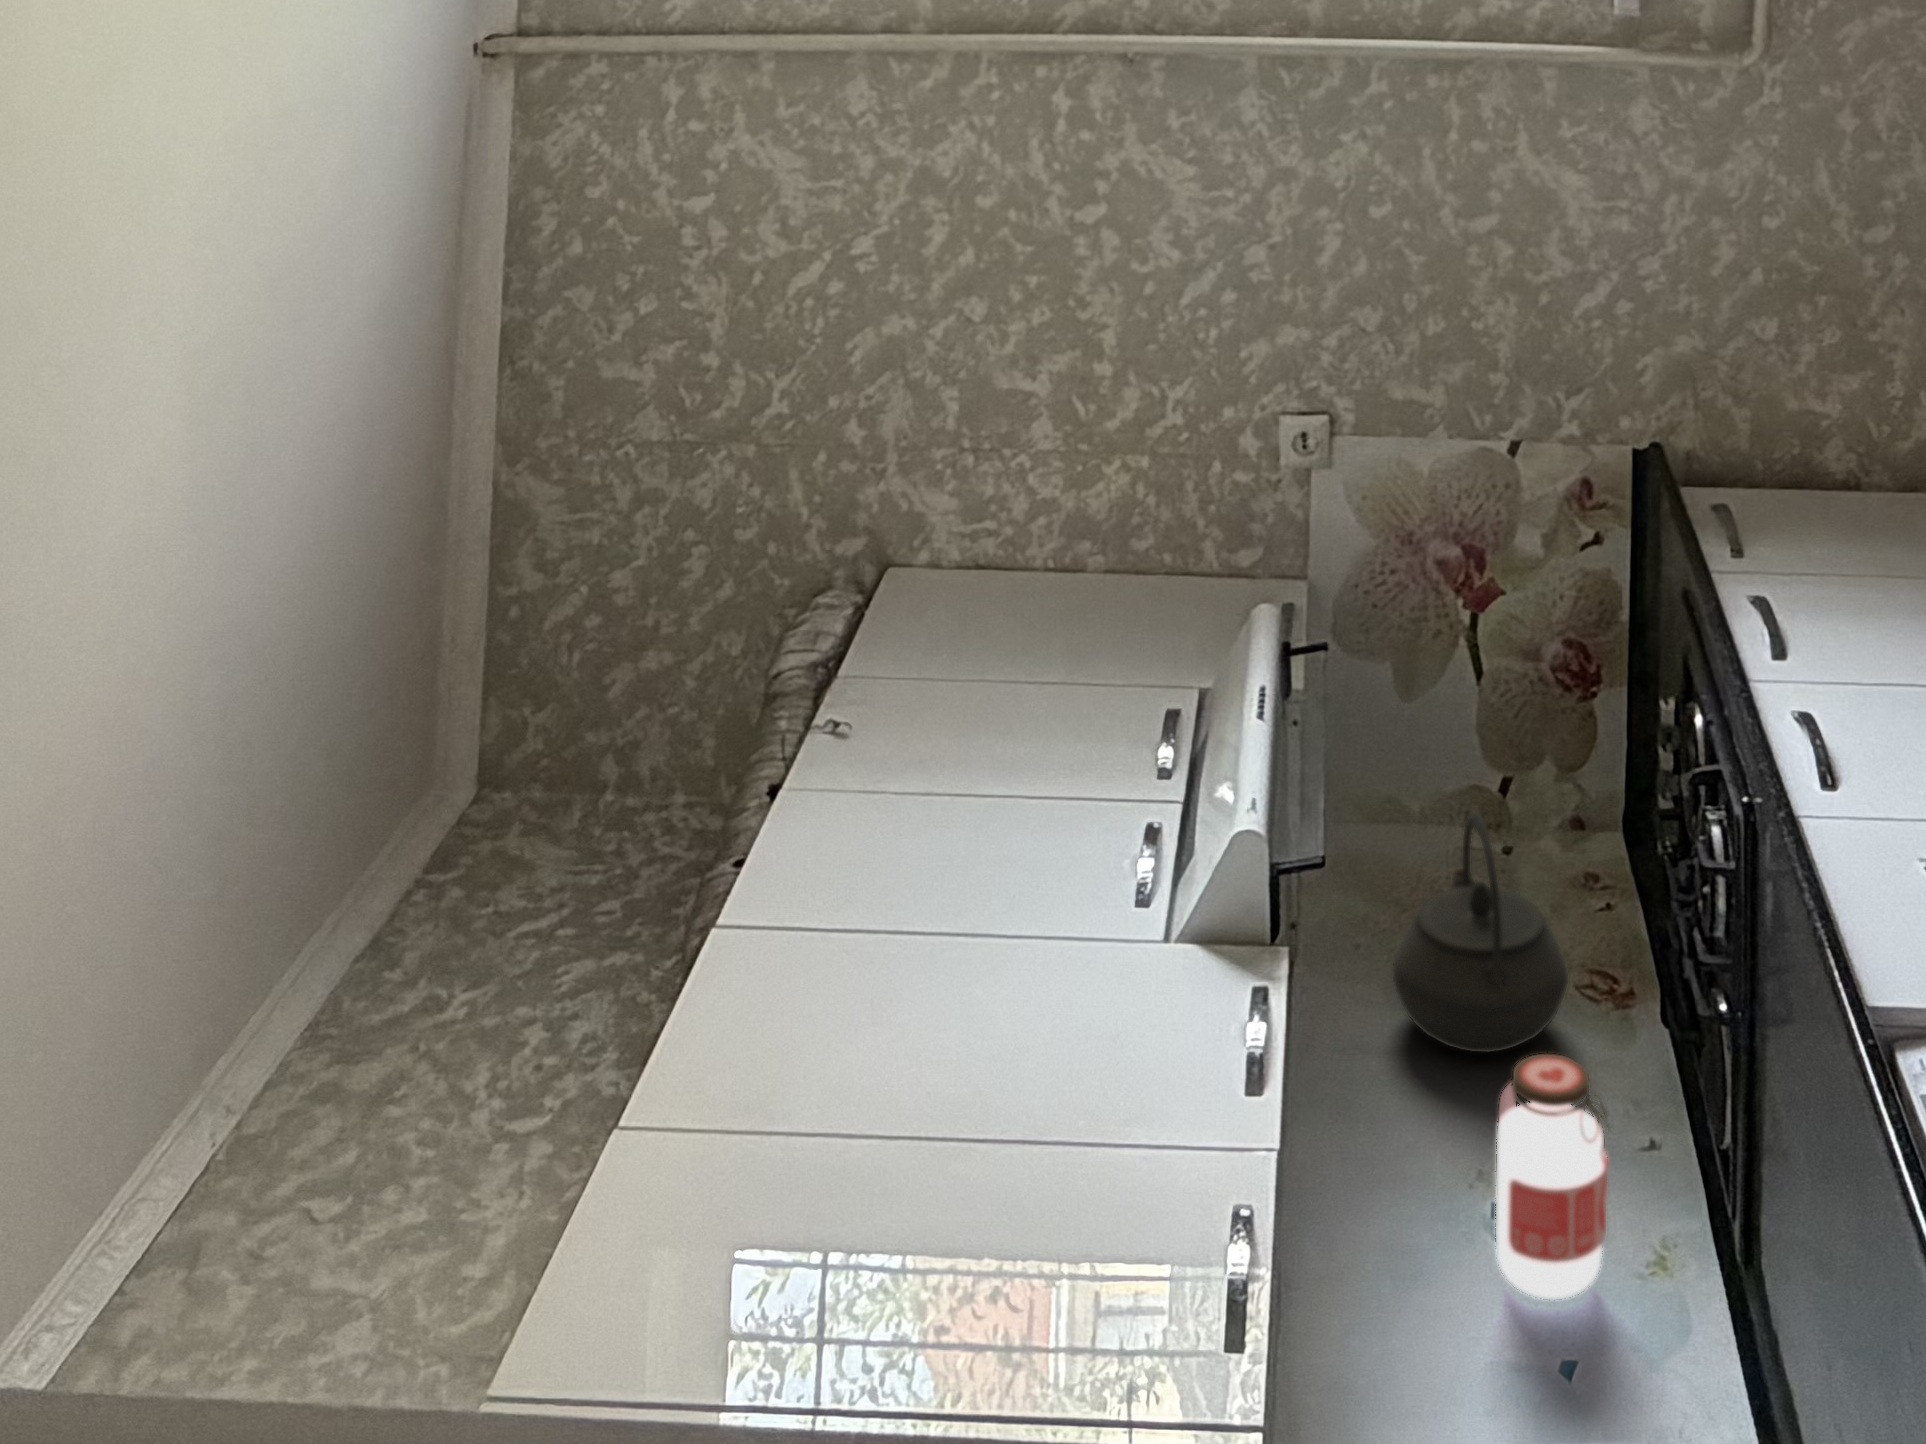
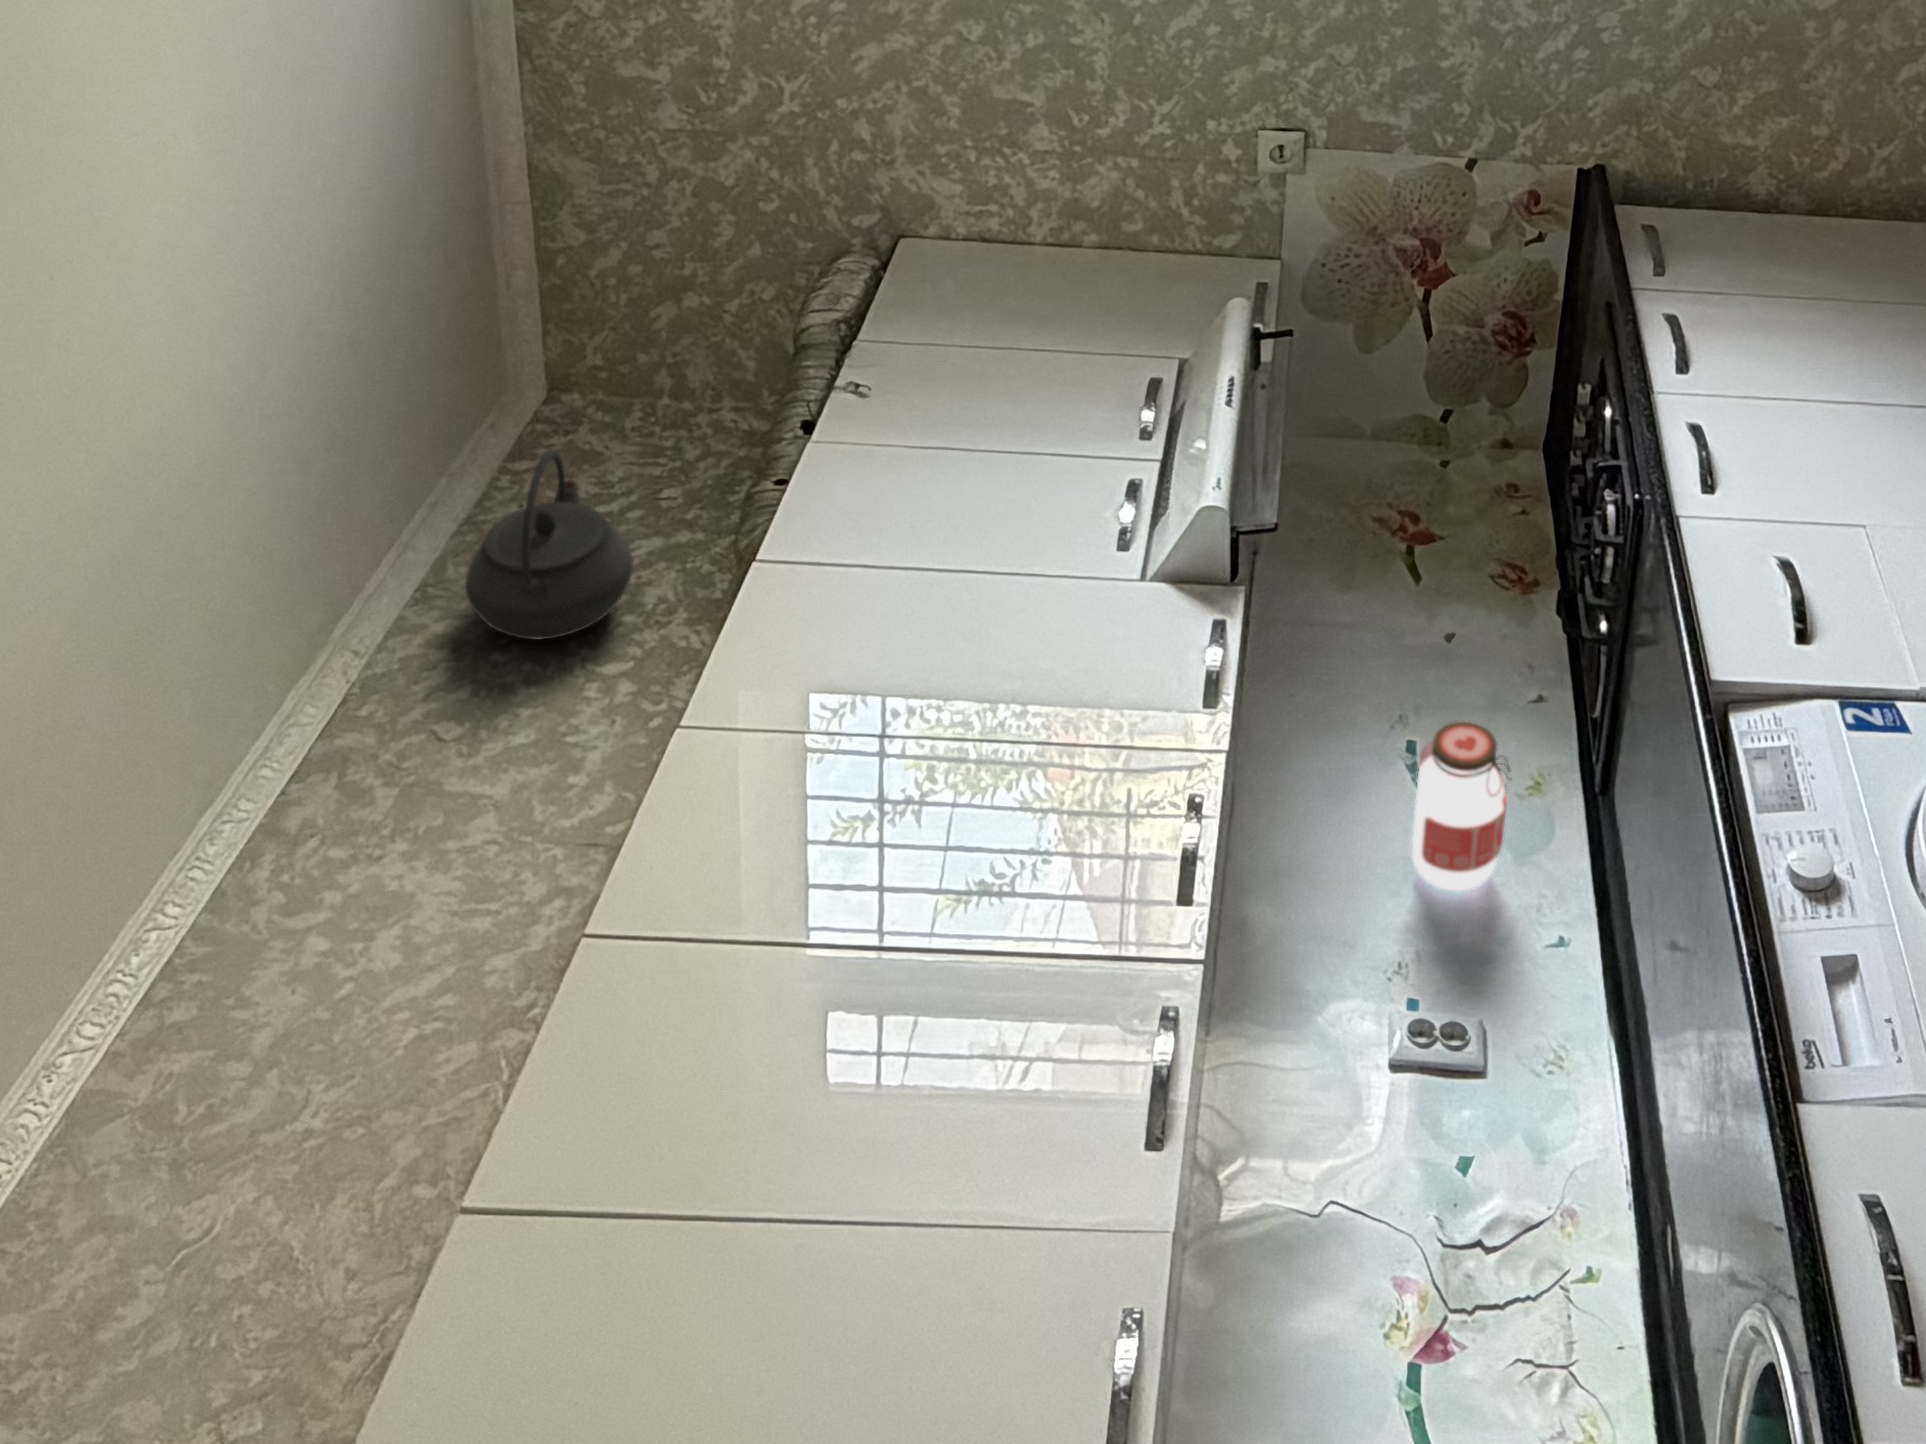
kettle: present [1393,811,1568,1052] -> present [465,449,633,639]

